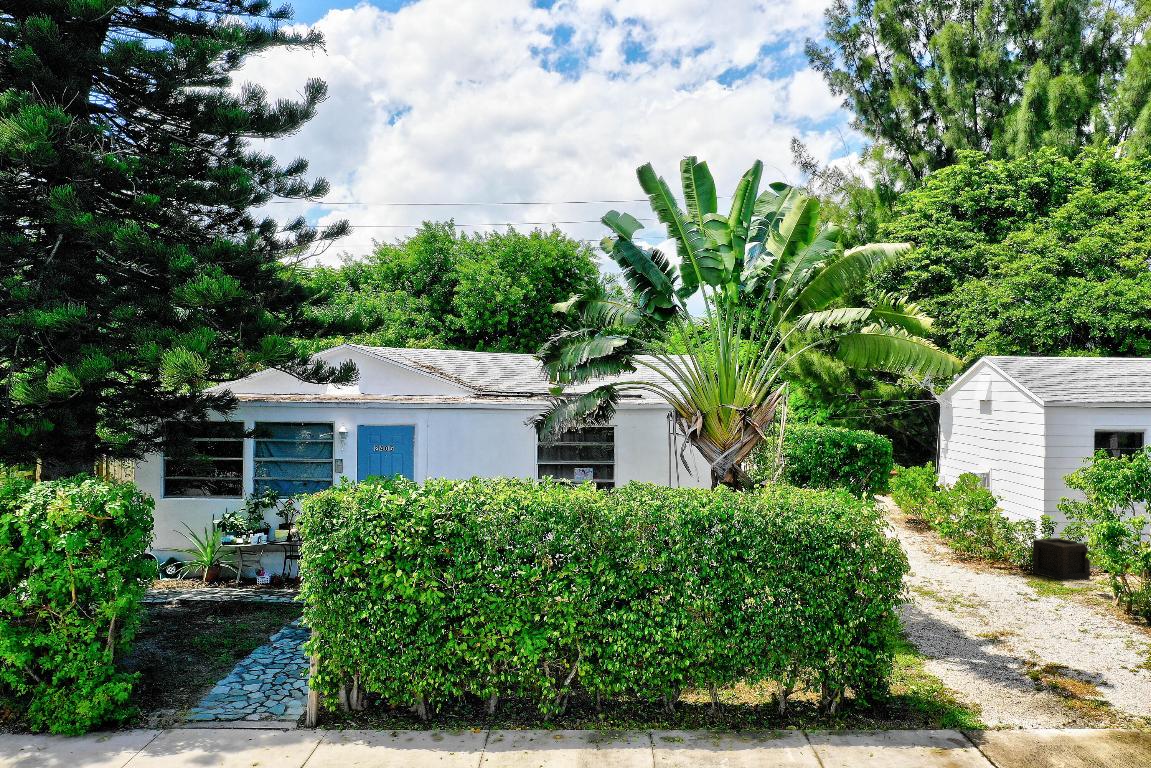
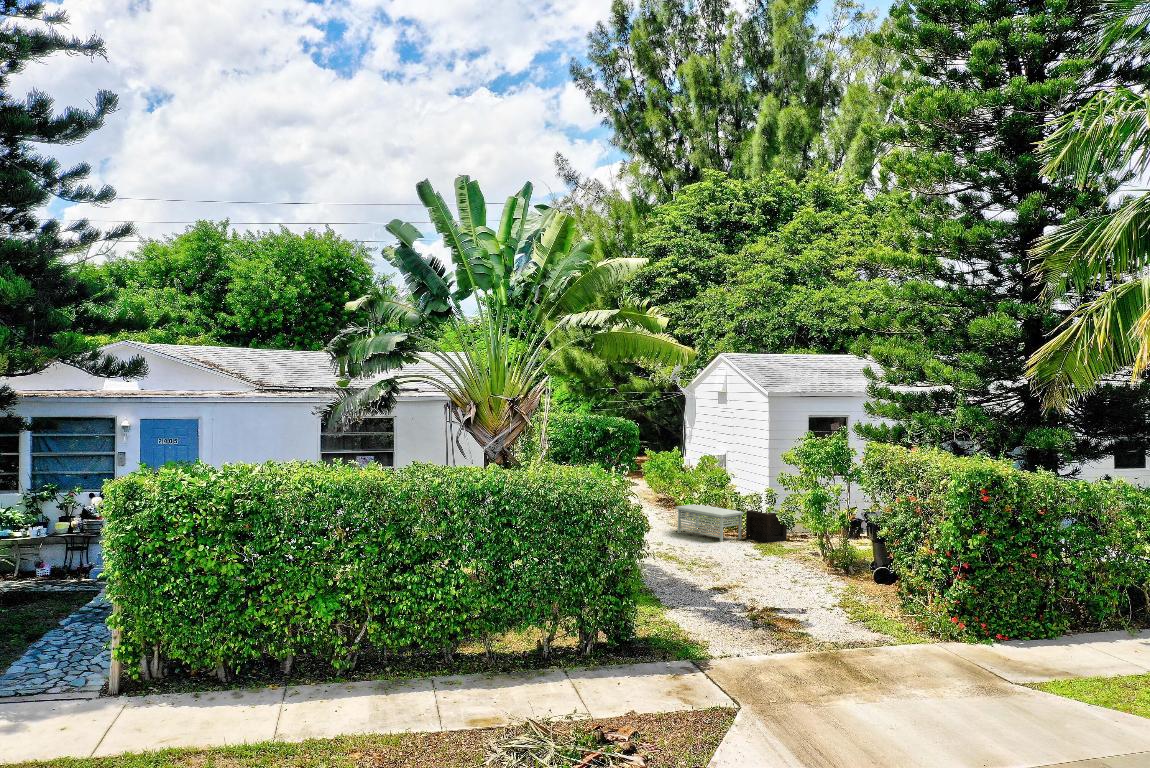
storage bench: none [938,528,1029,577] -> present [676,504,743,542]

